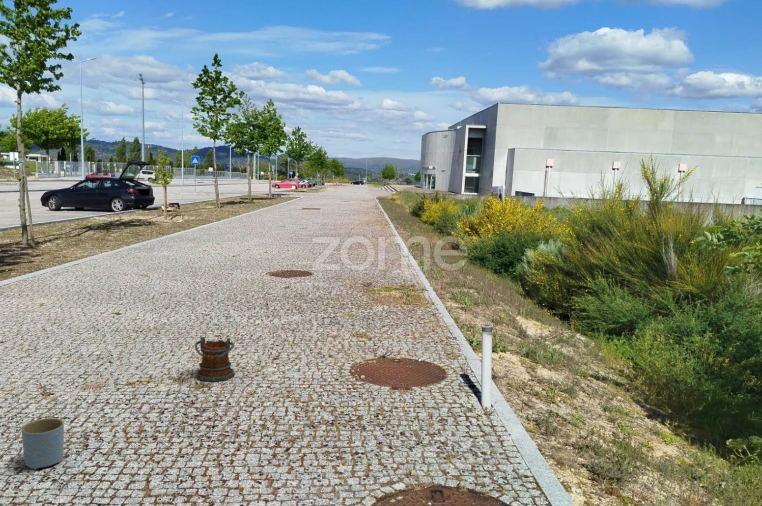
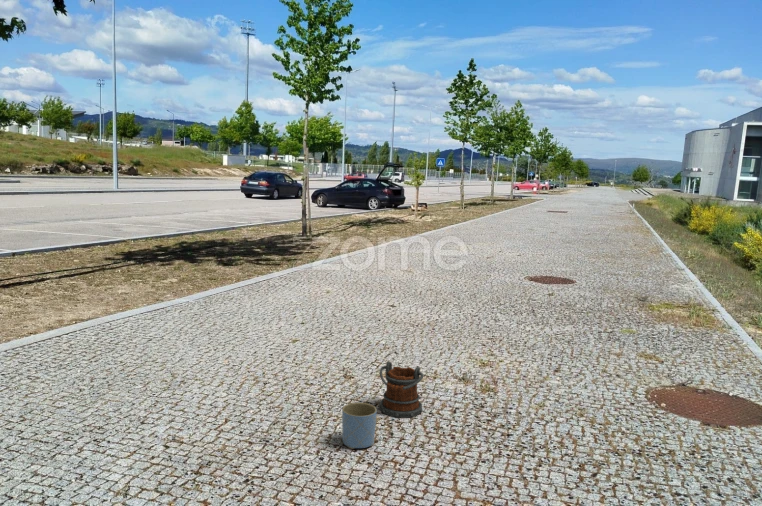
bucket: present [195,337,235,382] -> present [378,362,424,418]

